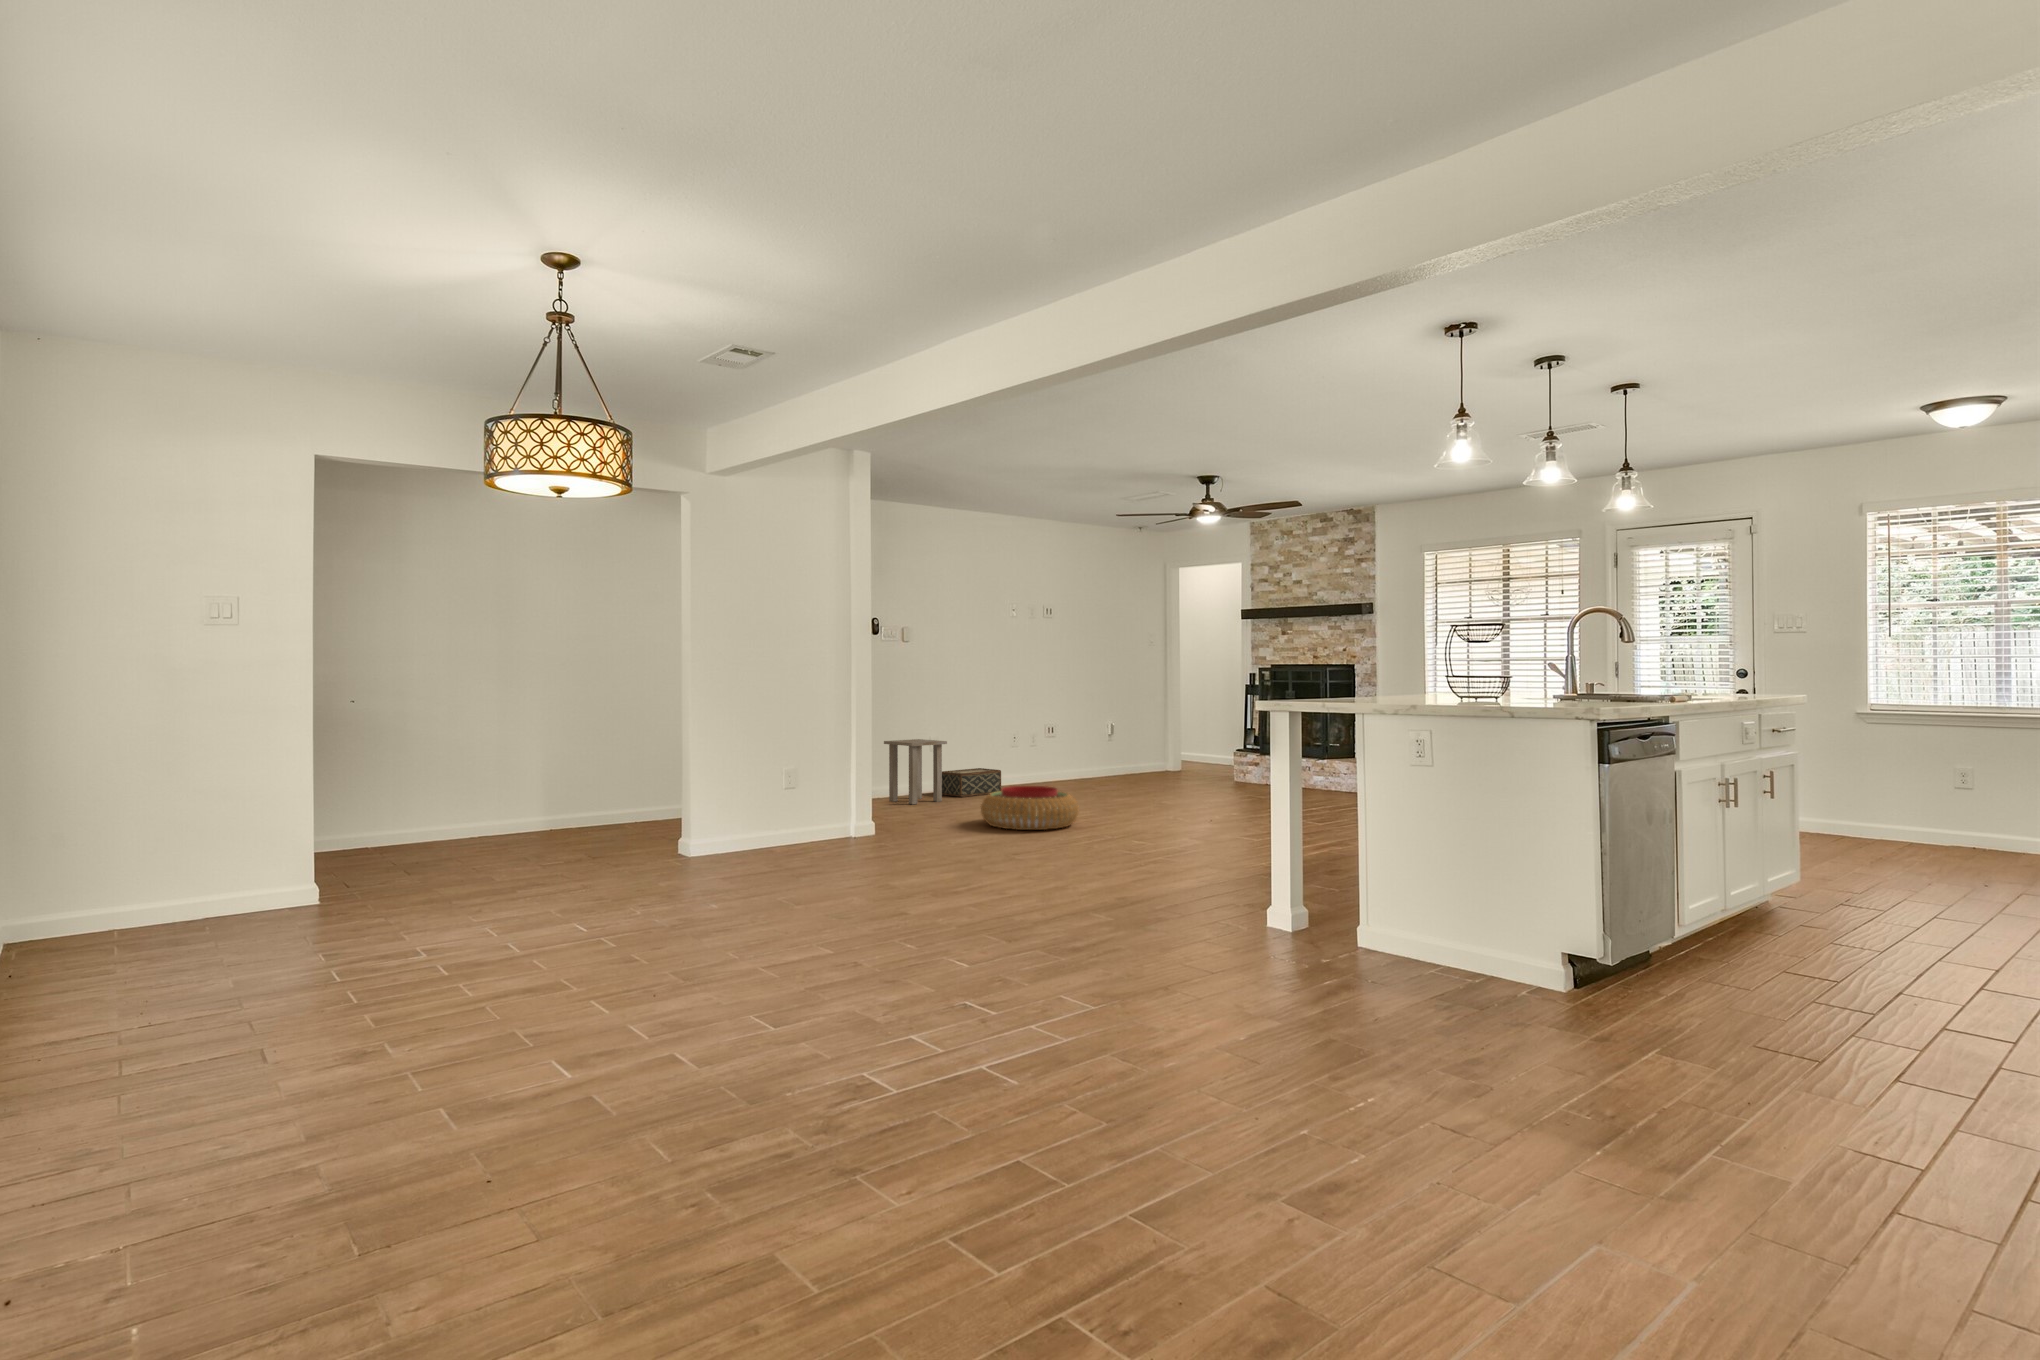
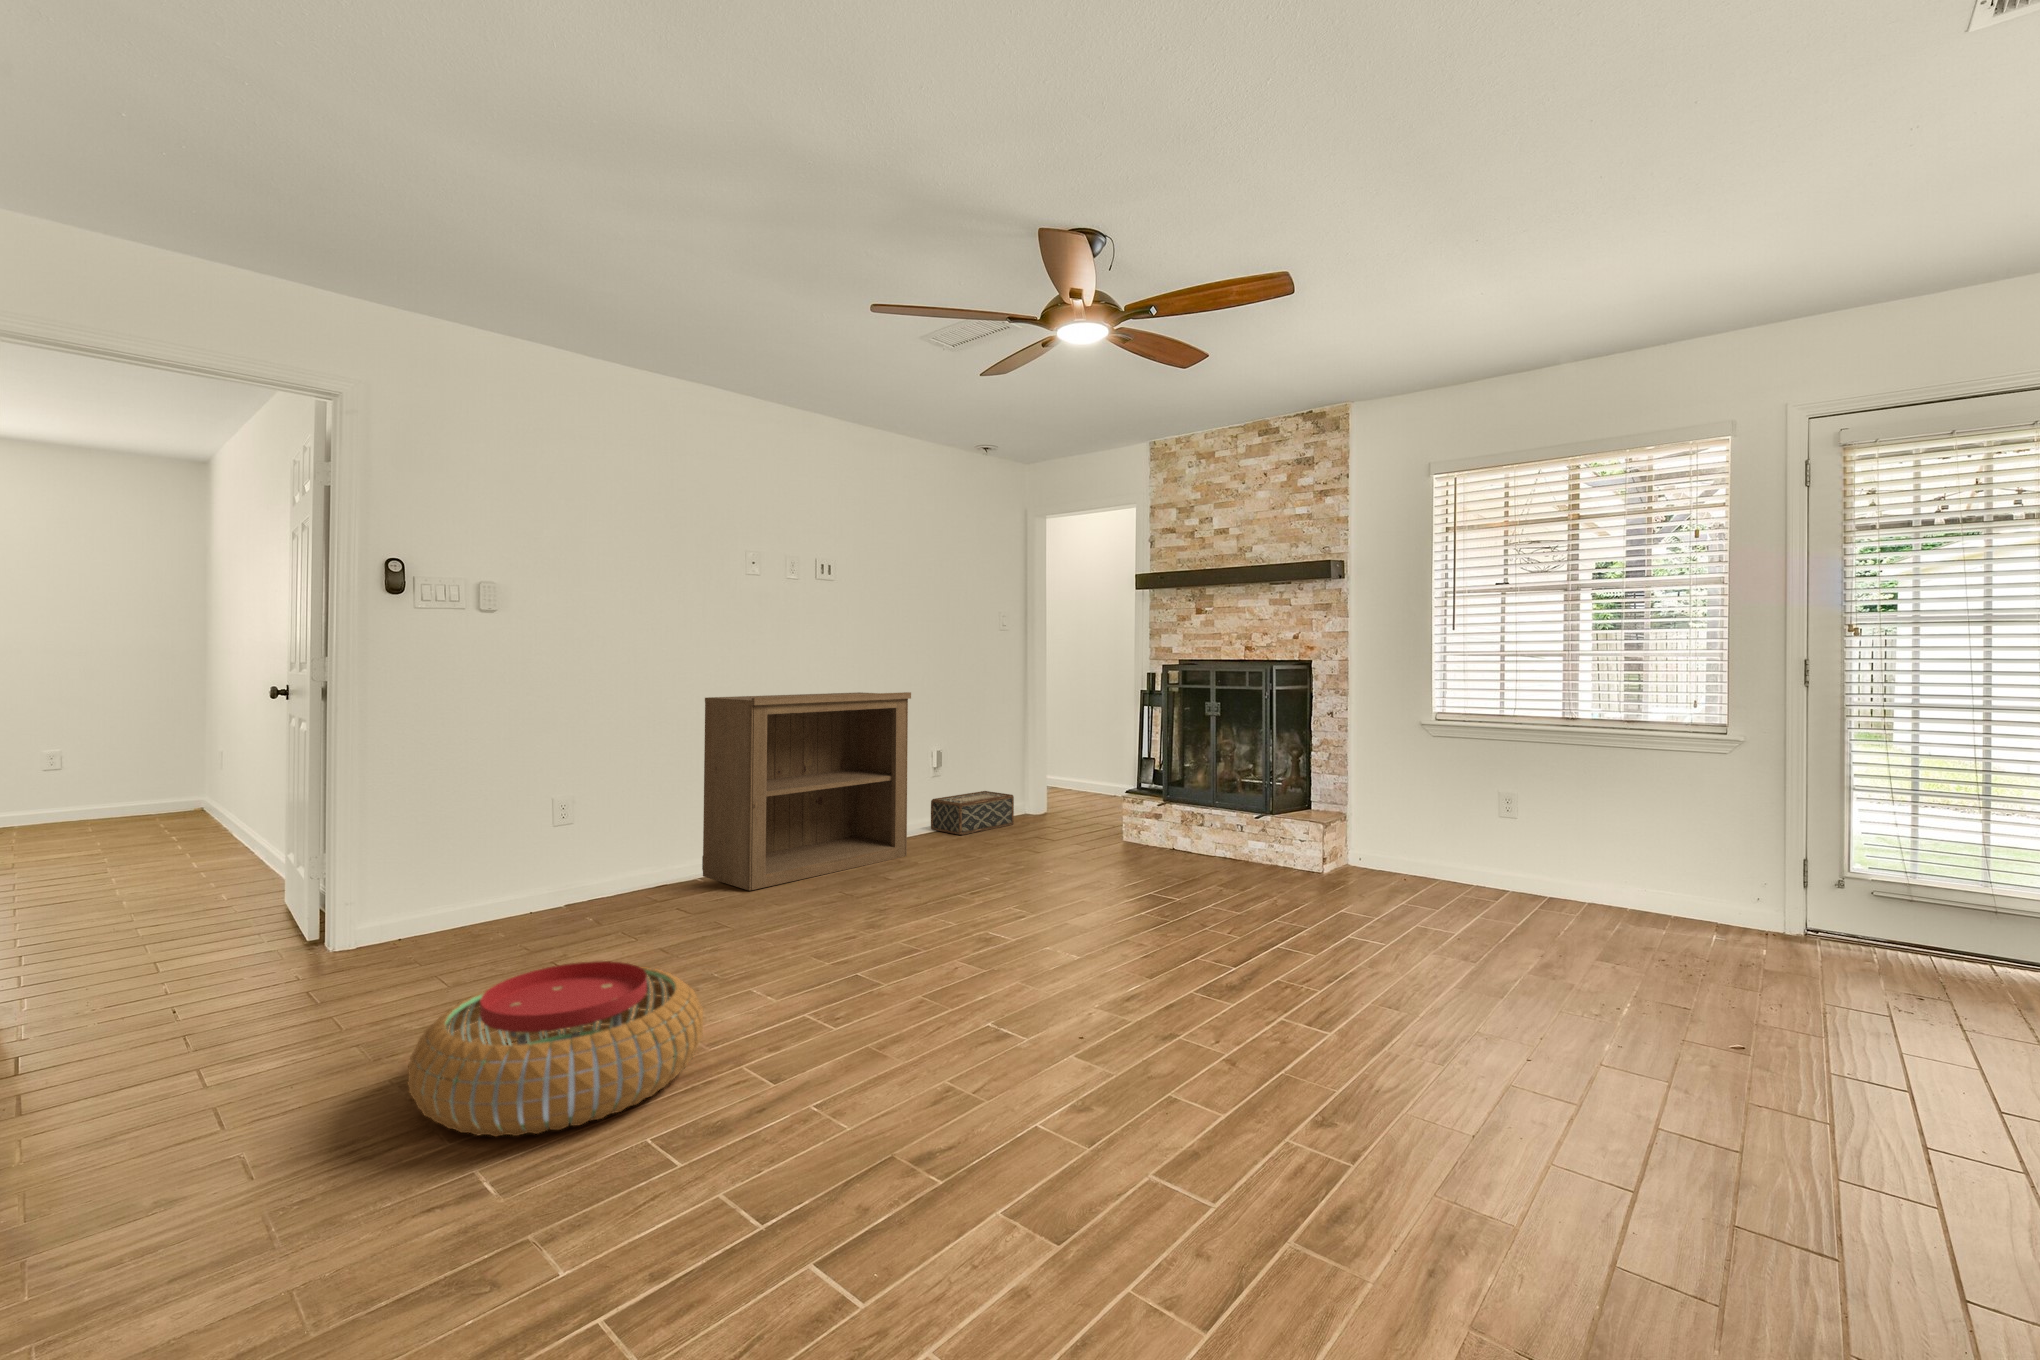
bookshelf: none [995,685,1104,792] -> present [702,692,911,891]
side table: present [884,739,947,804] -> none [400,804,536,958]
woven basket: present [942,768,1001,797] -> present [931,791,1014,835]

